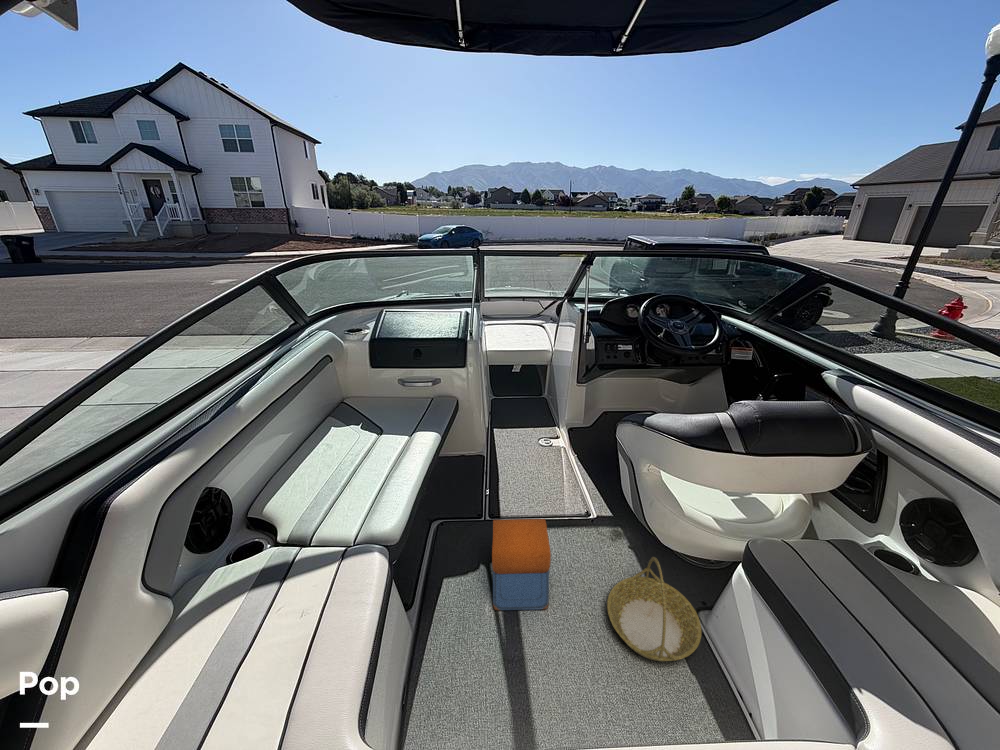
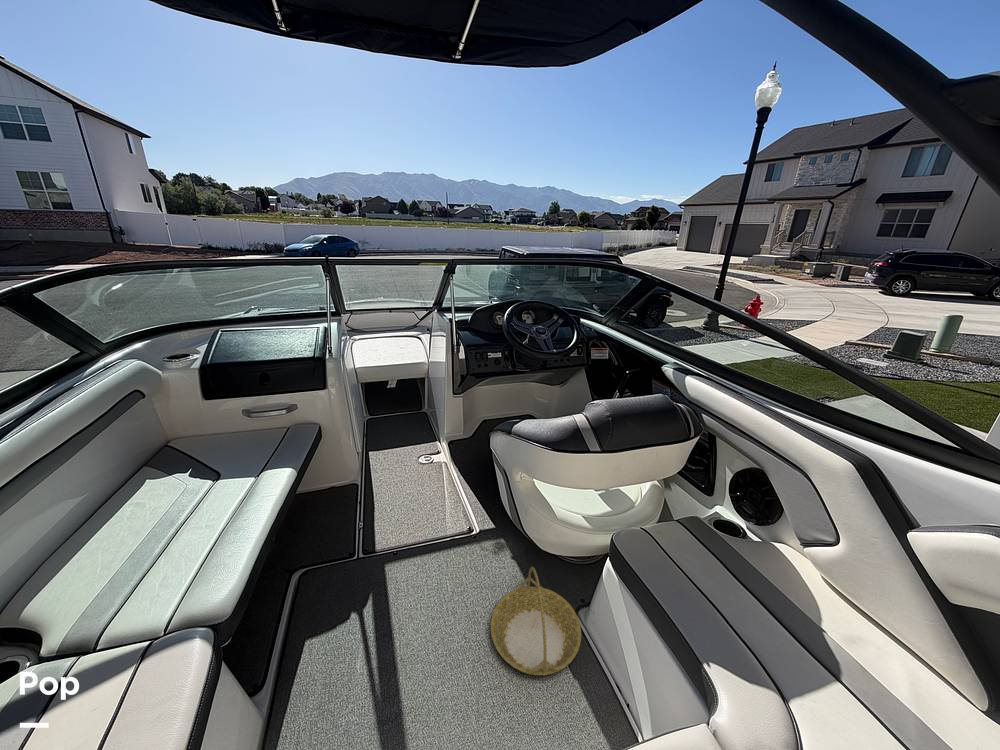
backpack: present [492,519,551,610] -> none [357,549,430,664]

